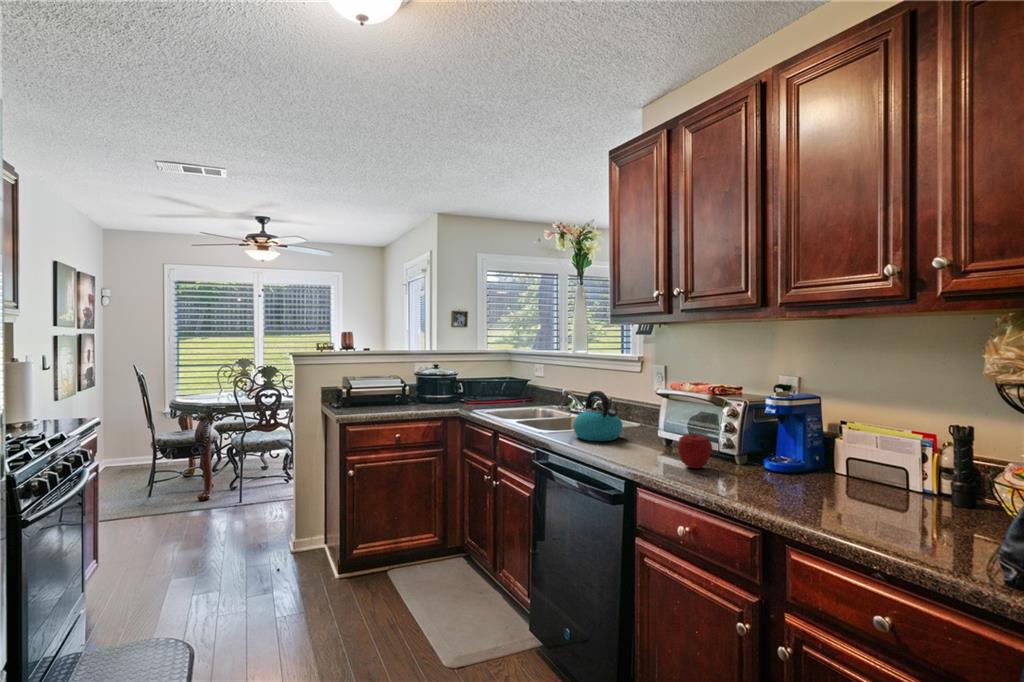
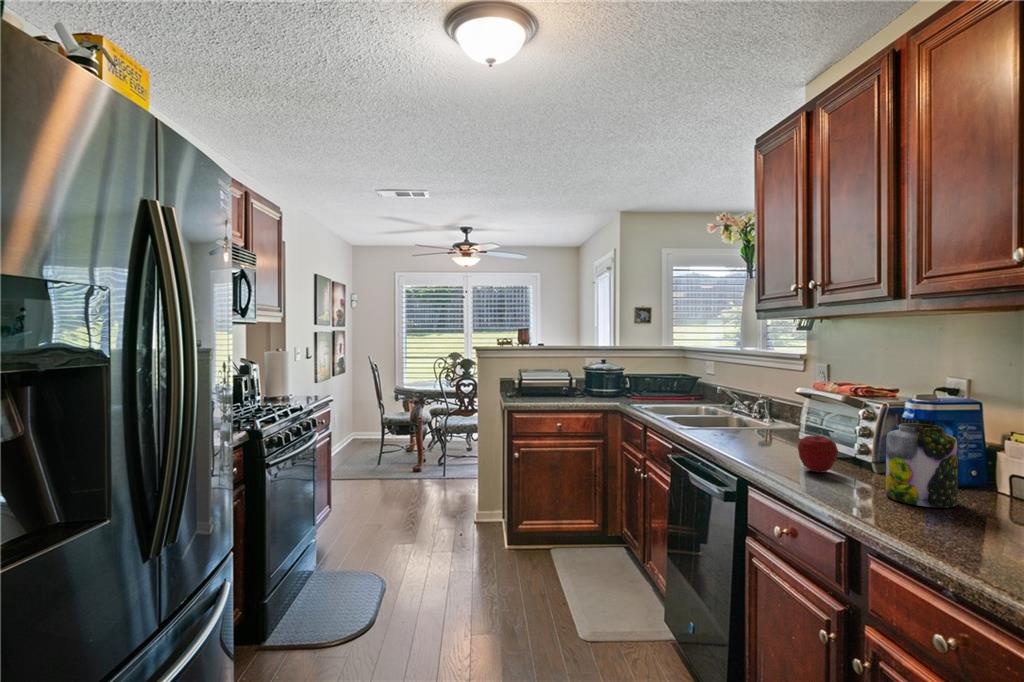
kettle: present [573,391,623,441] -> none [710,388,765,440]
jar: none [766,419,824,493] -> present [886,423,958,508]

